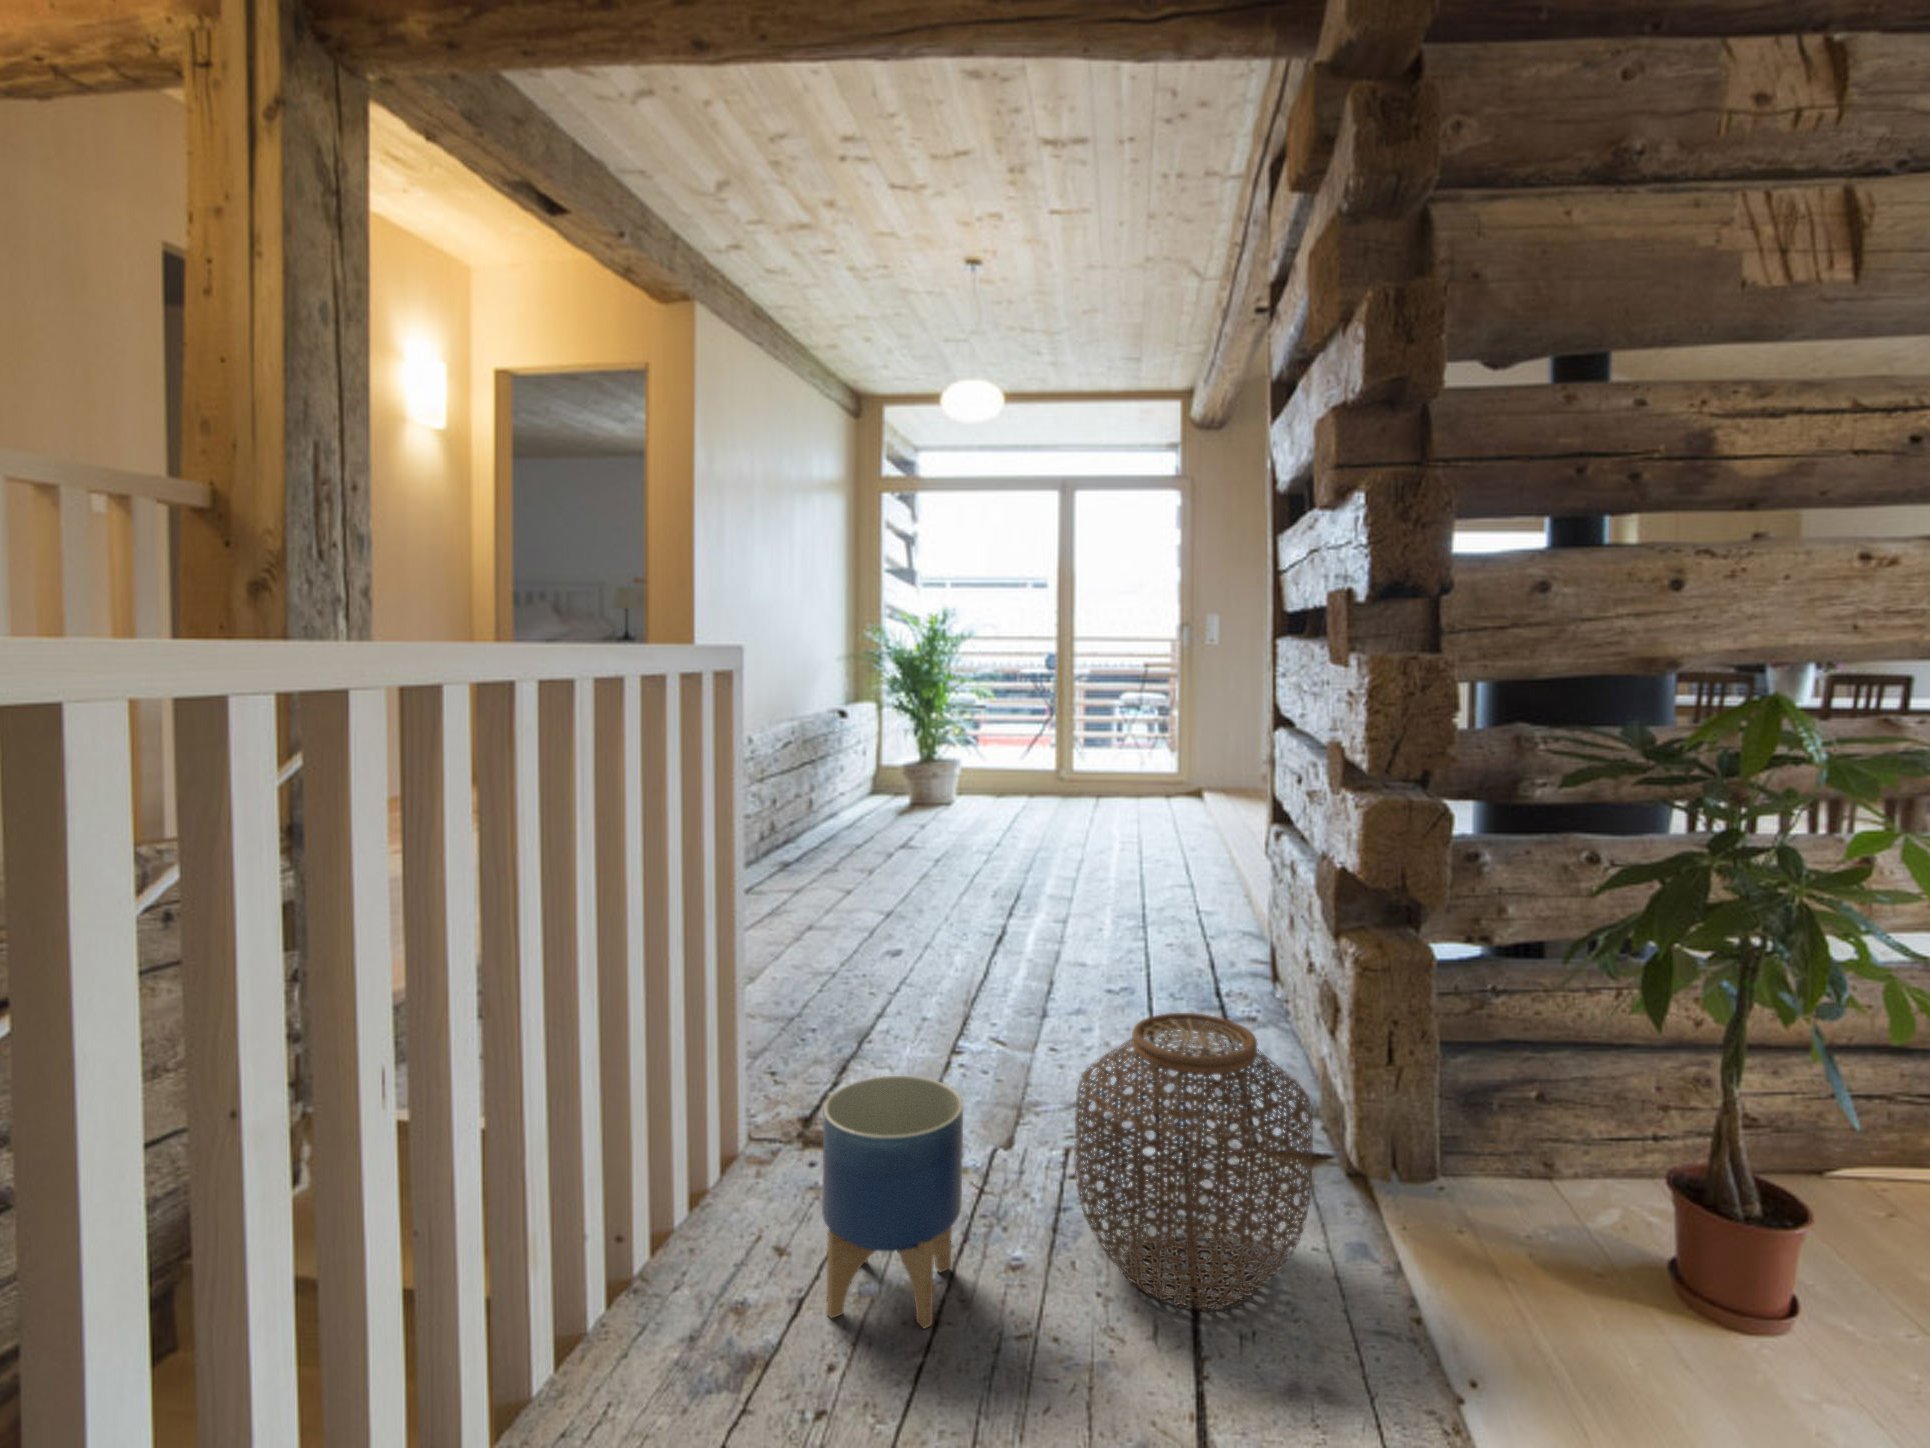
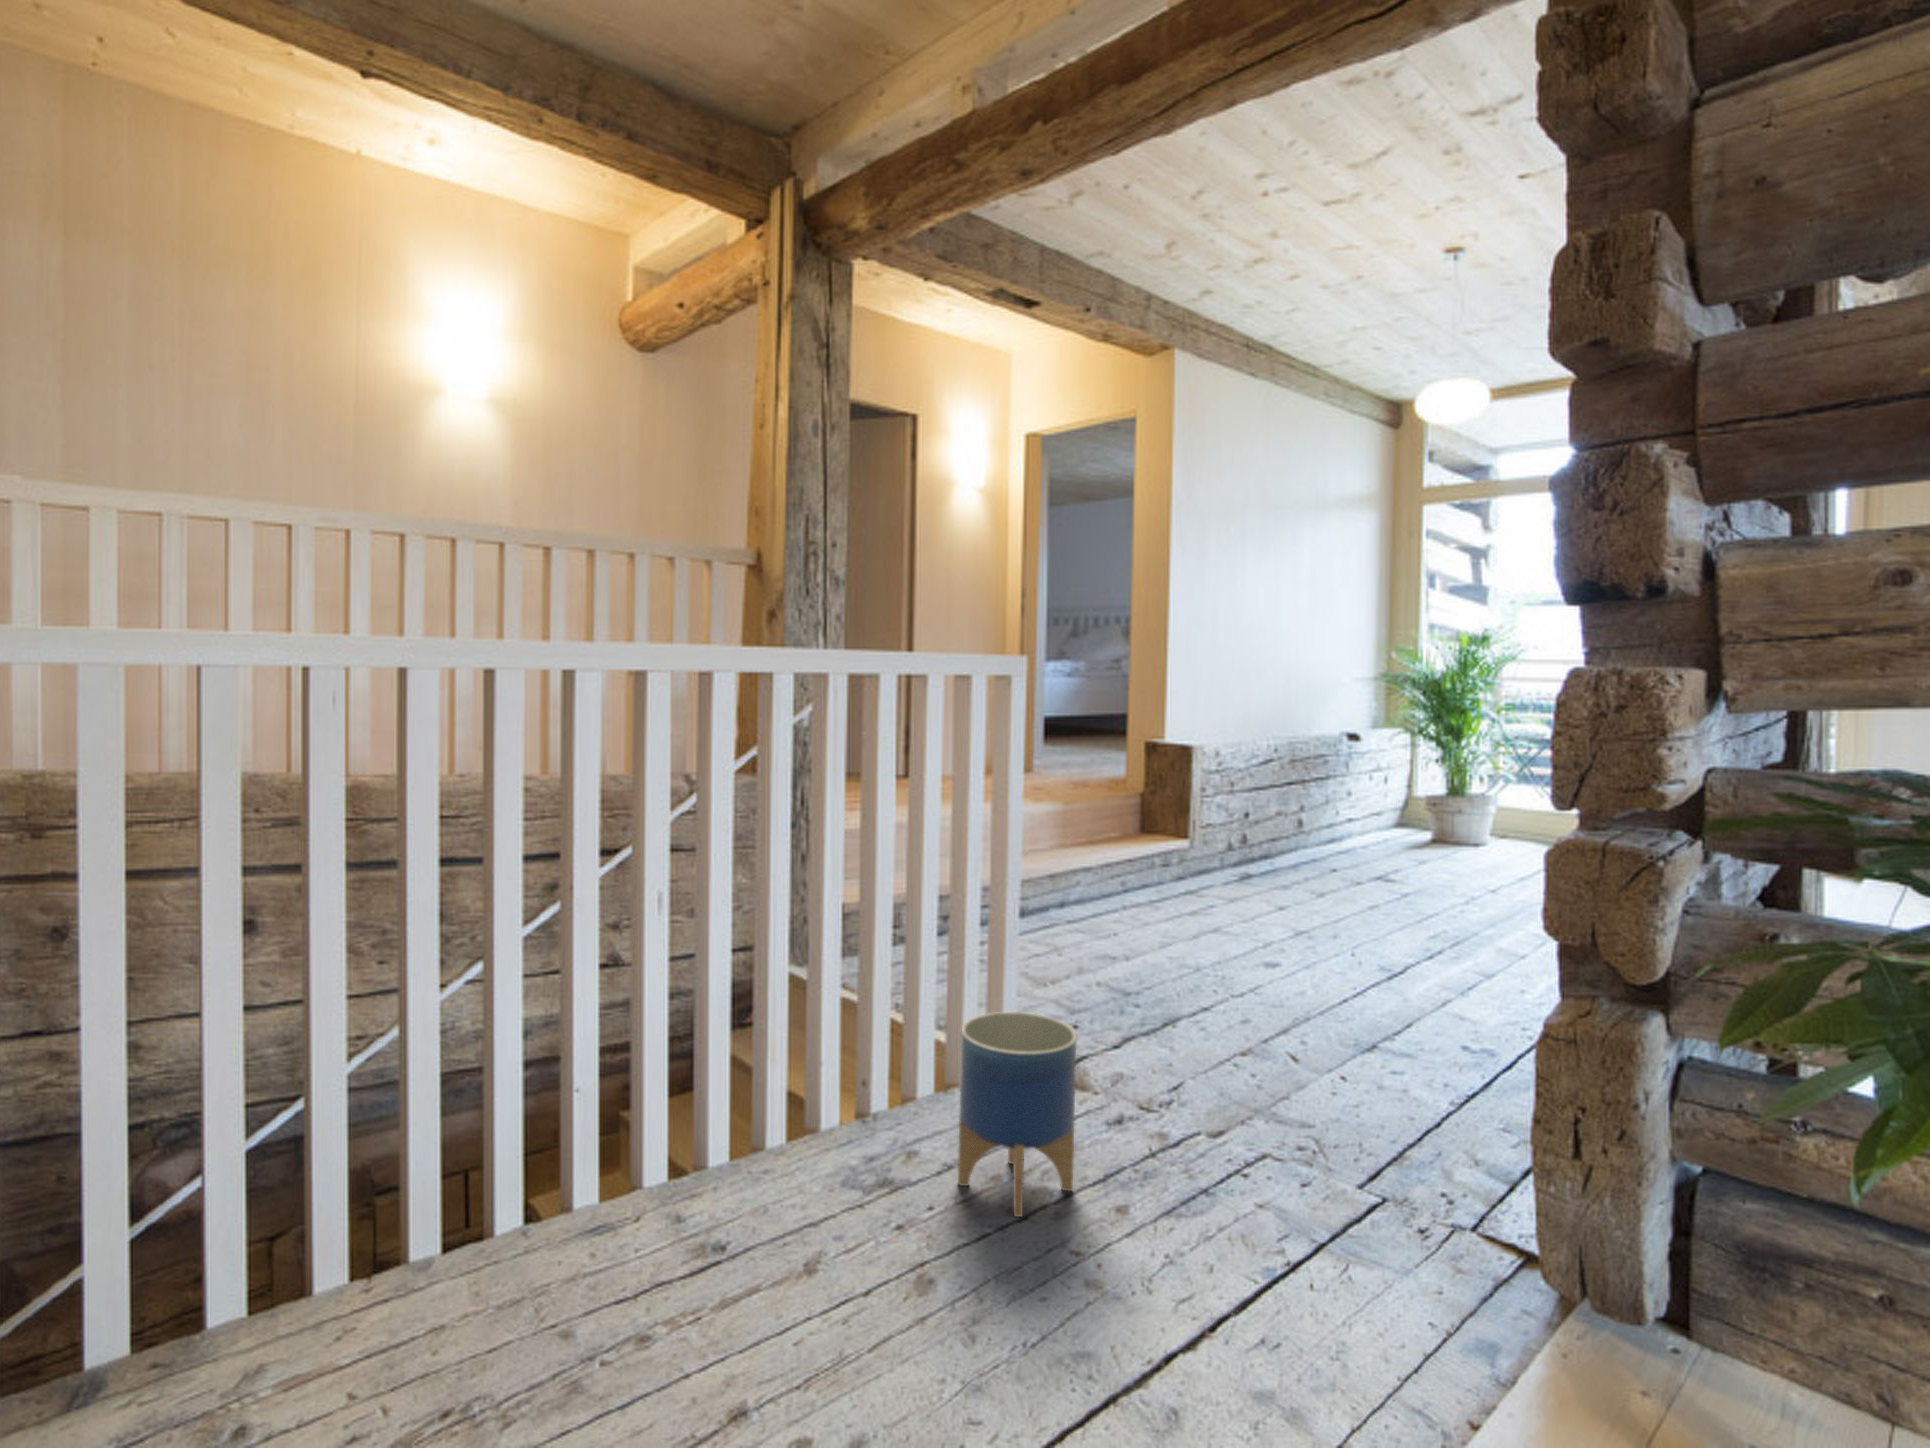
woven basket: present [1075,1013,1313,1309] -> none [1166,1016,1414,1312]

